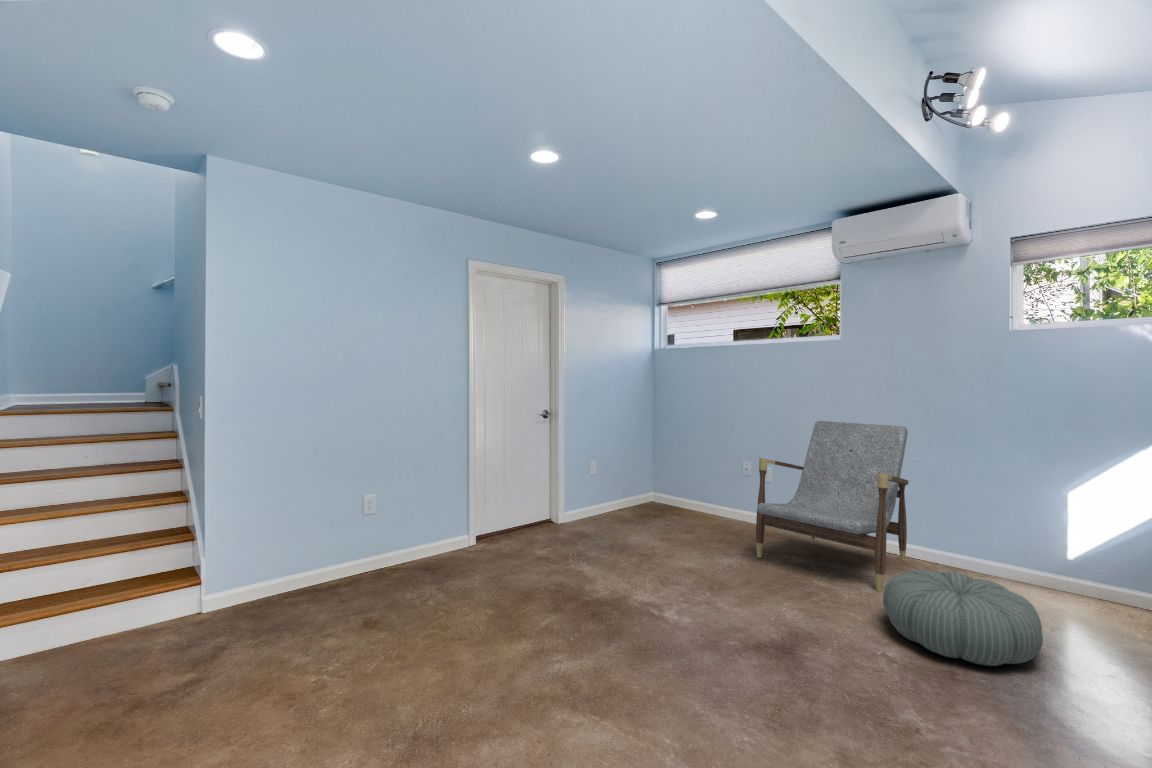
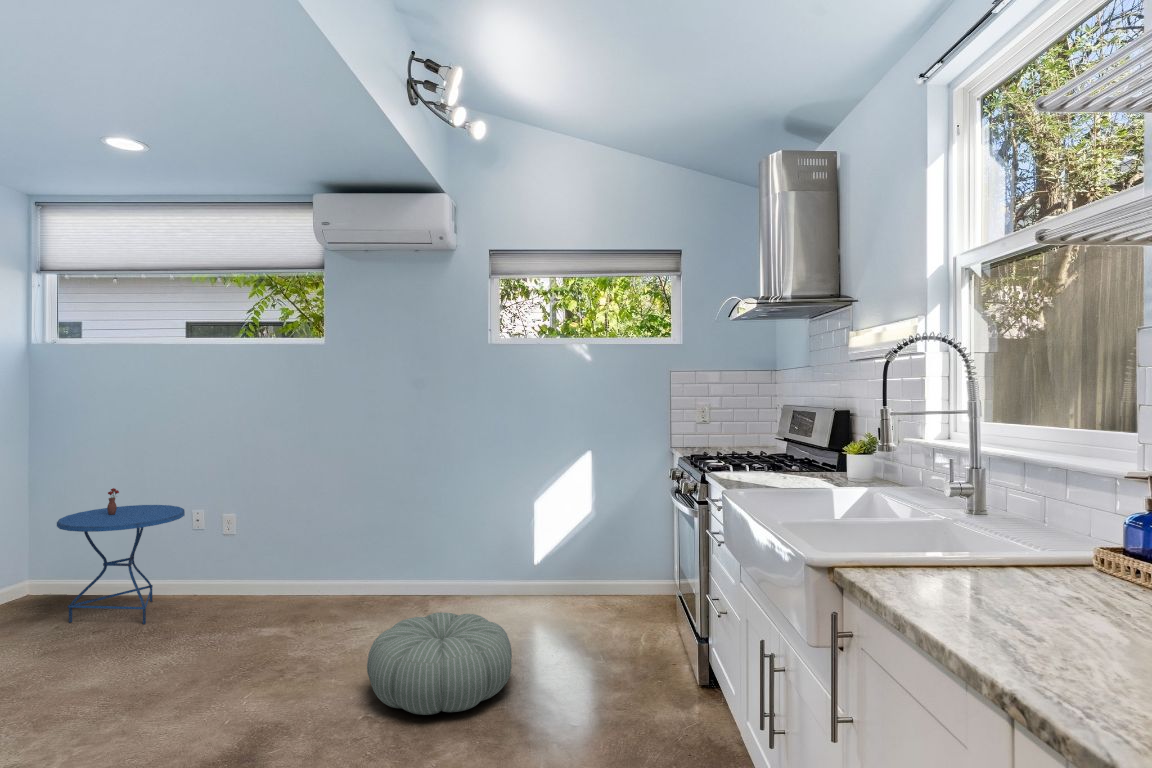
armchair: present [756,421,908,592] -> none [212,448,402,654]
side table: none [664,440,735,531] -> present [57,488,185,624]

